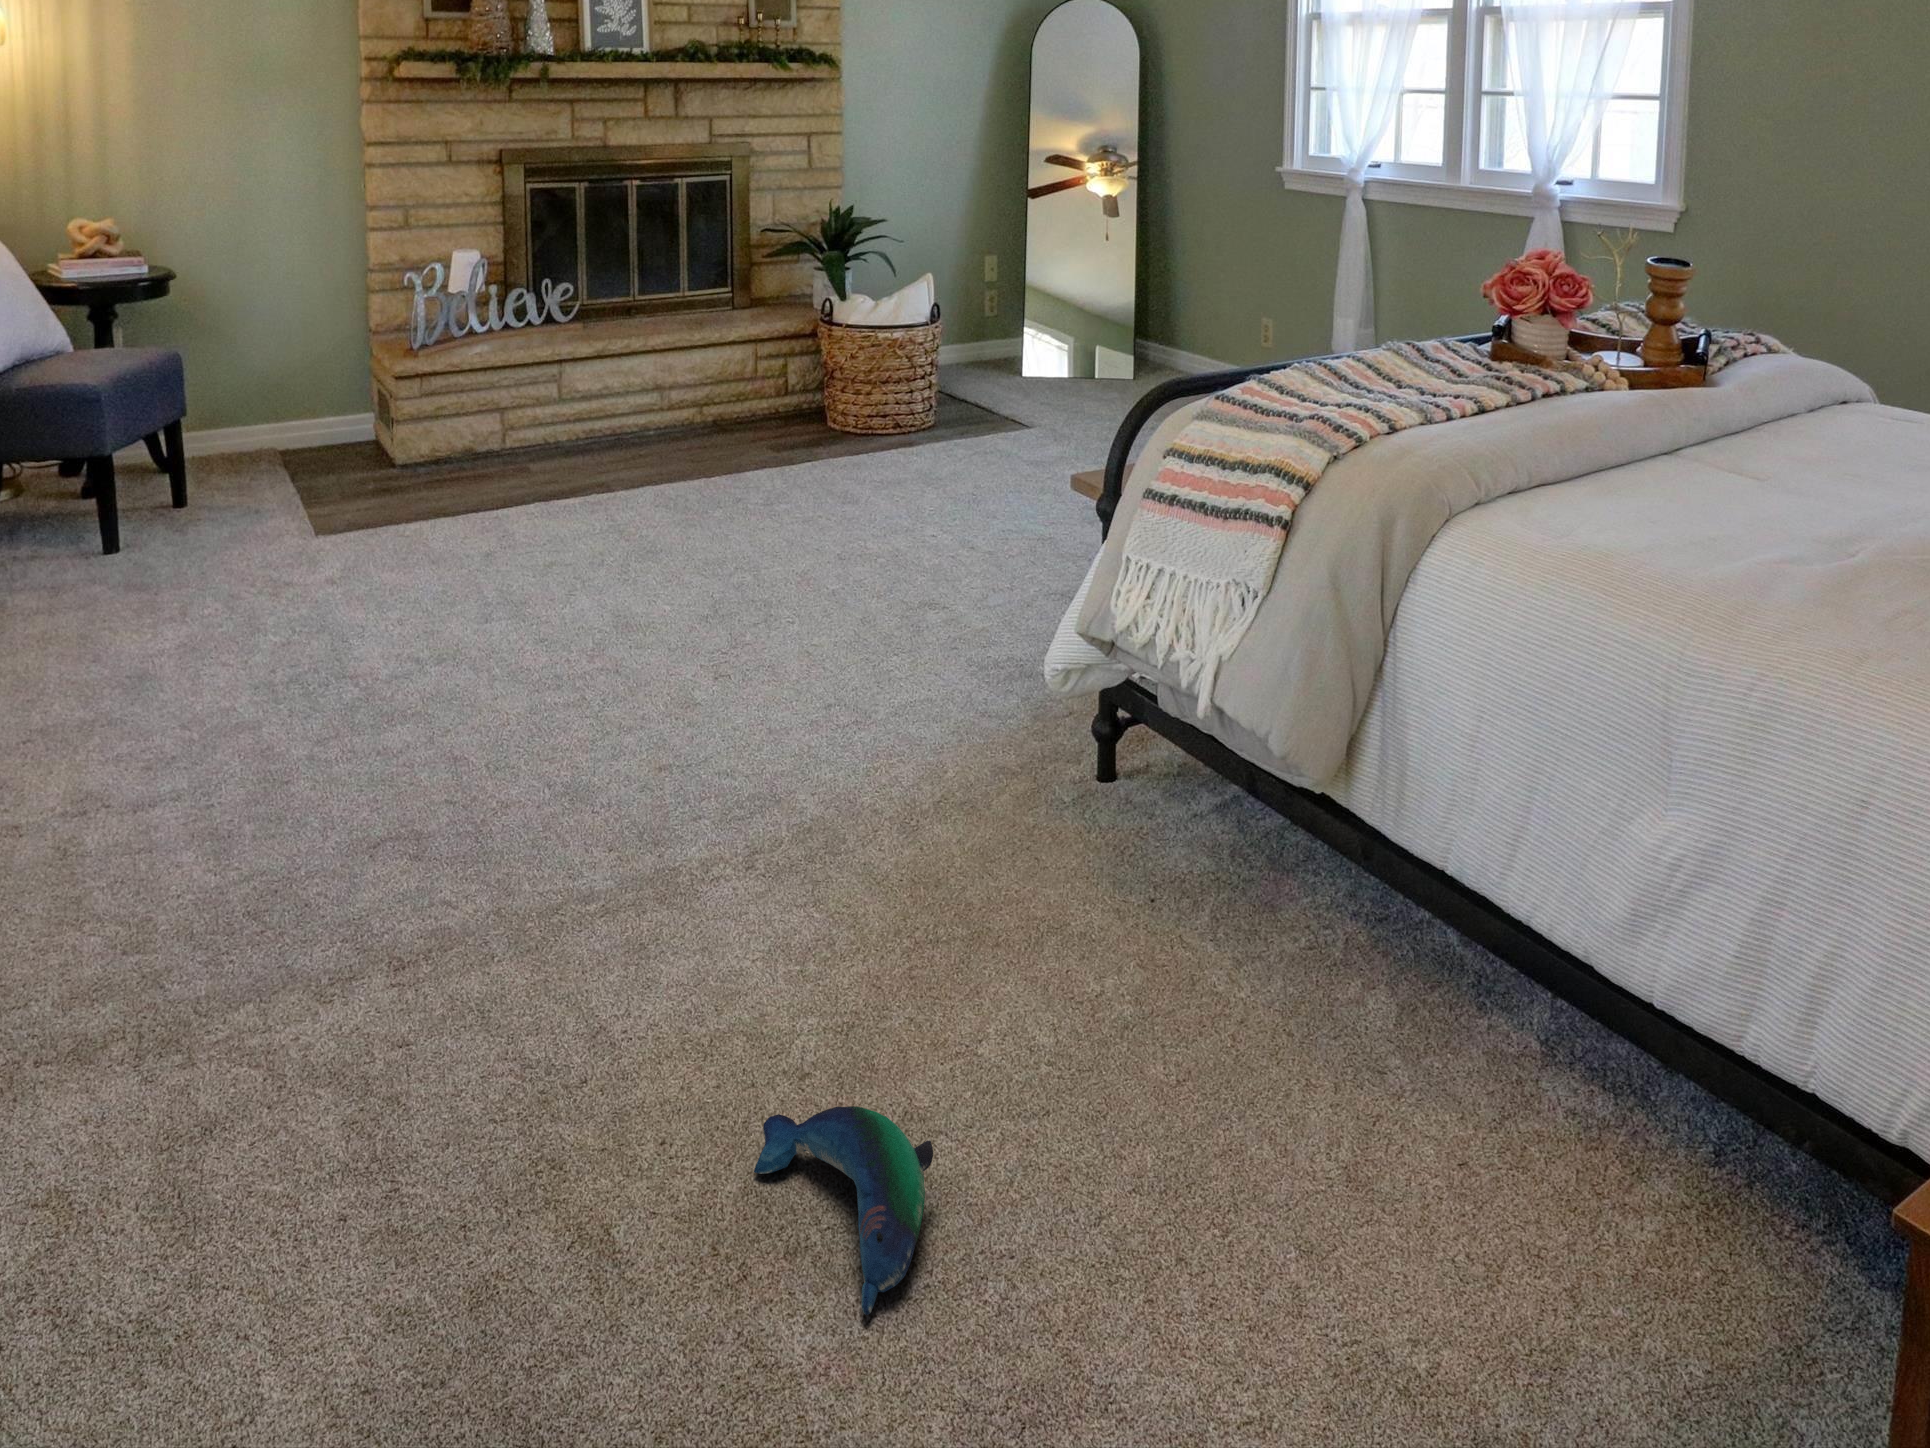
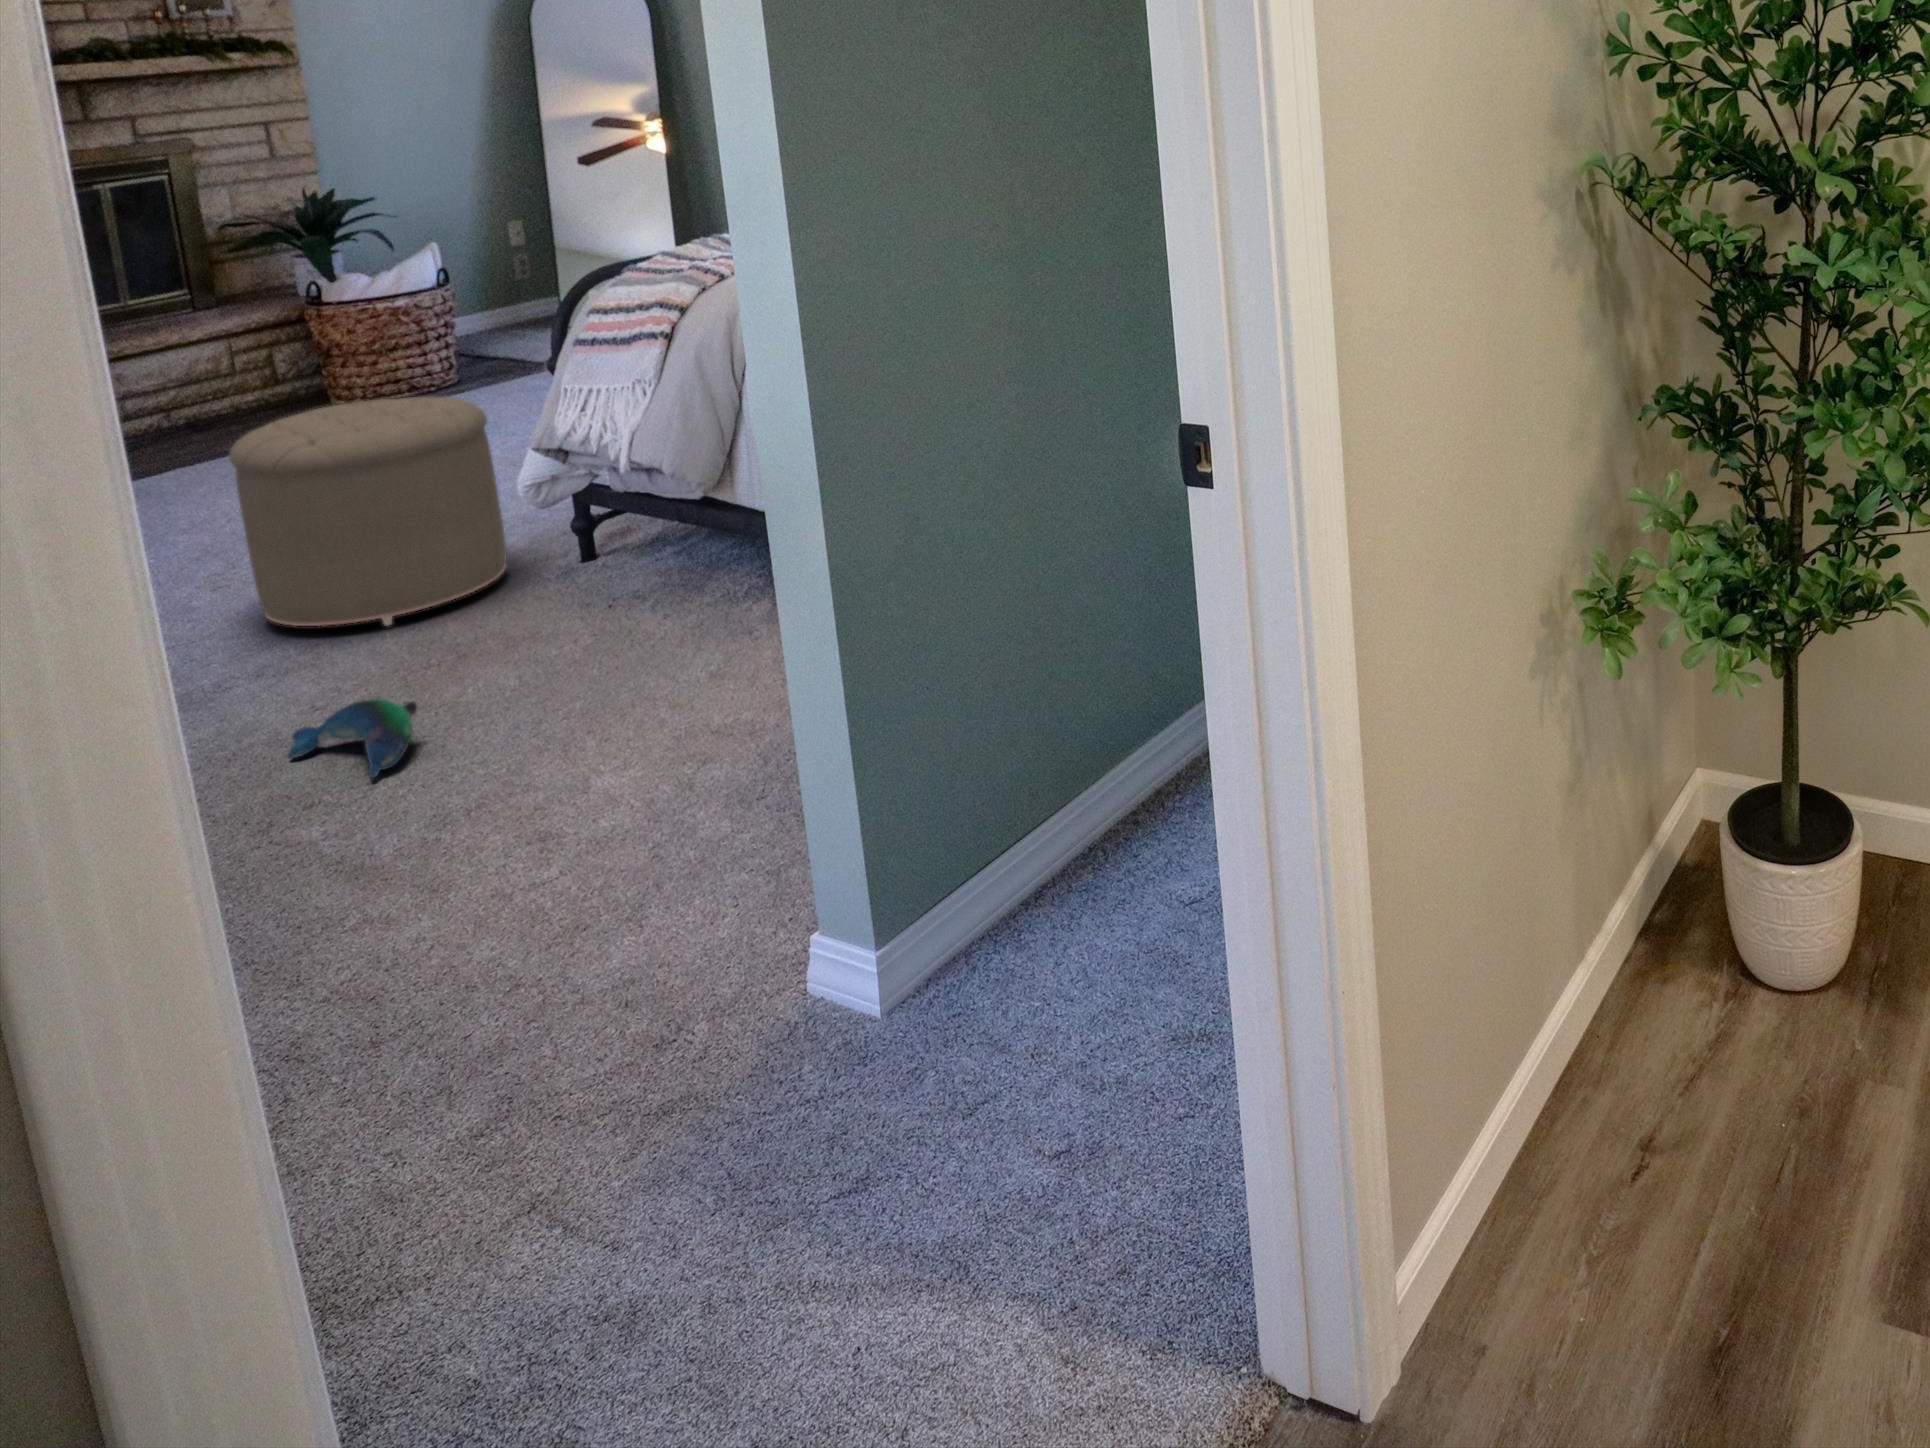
ottoman: none [741,515,1022,850] -> present [229,397,507,626]

